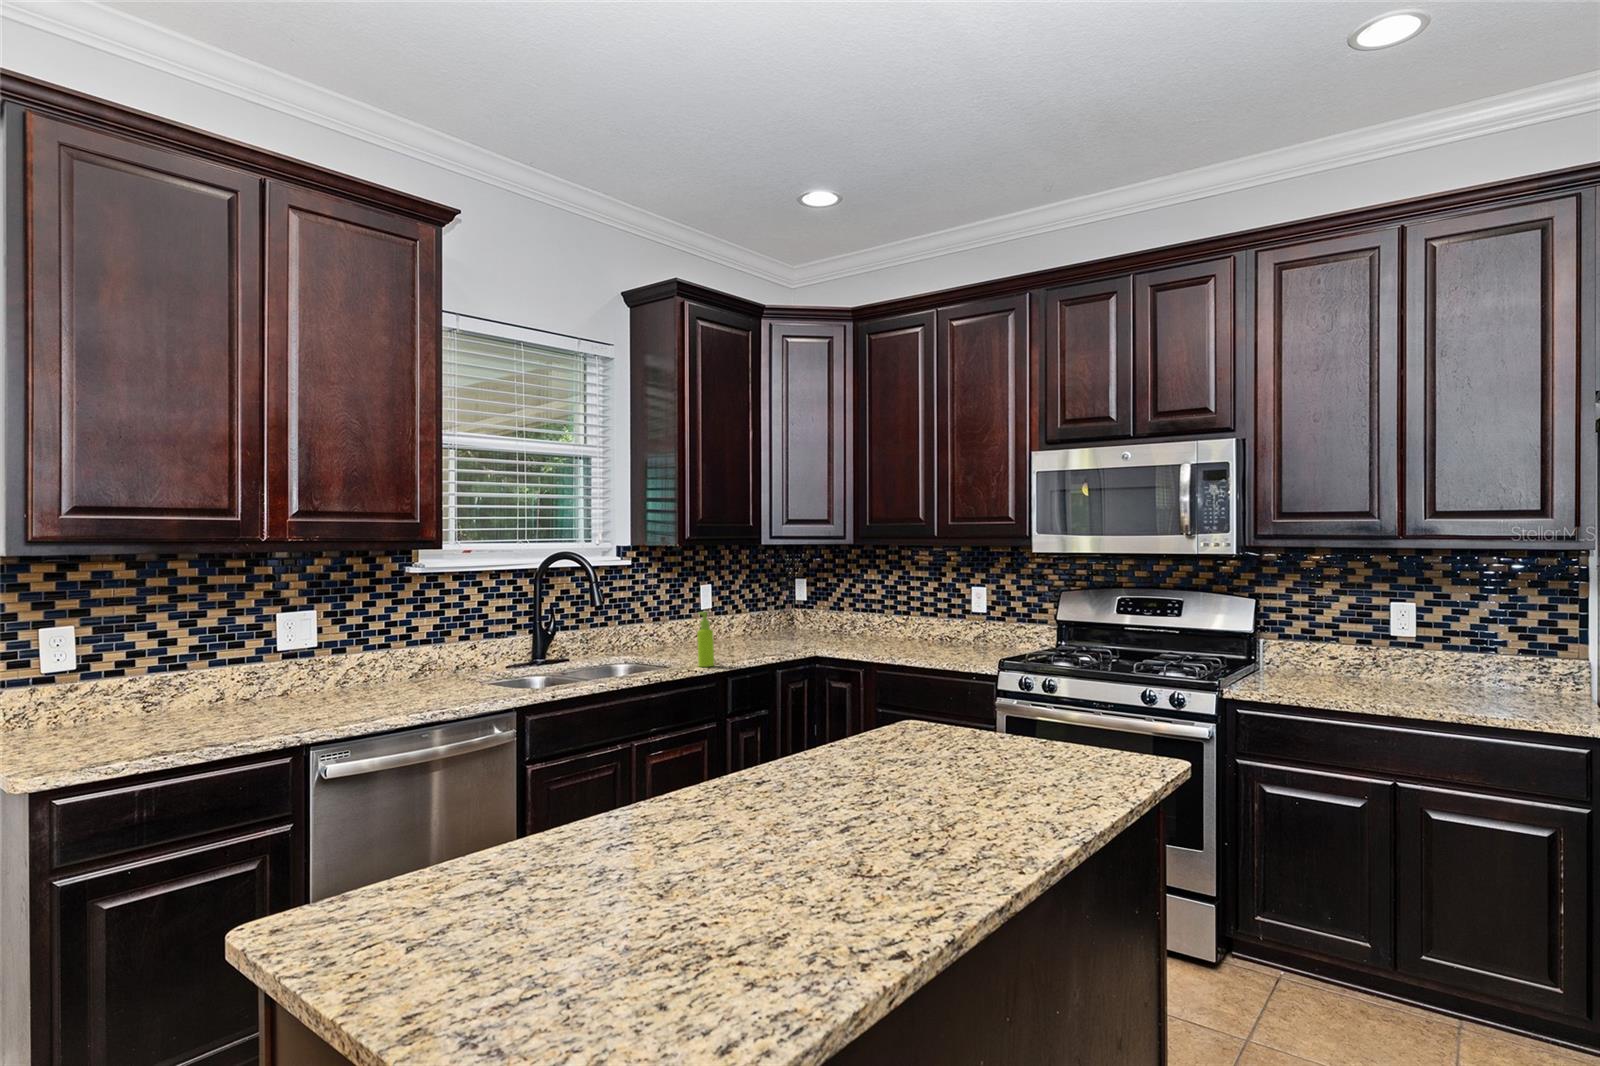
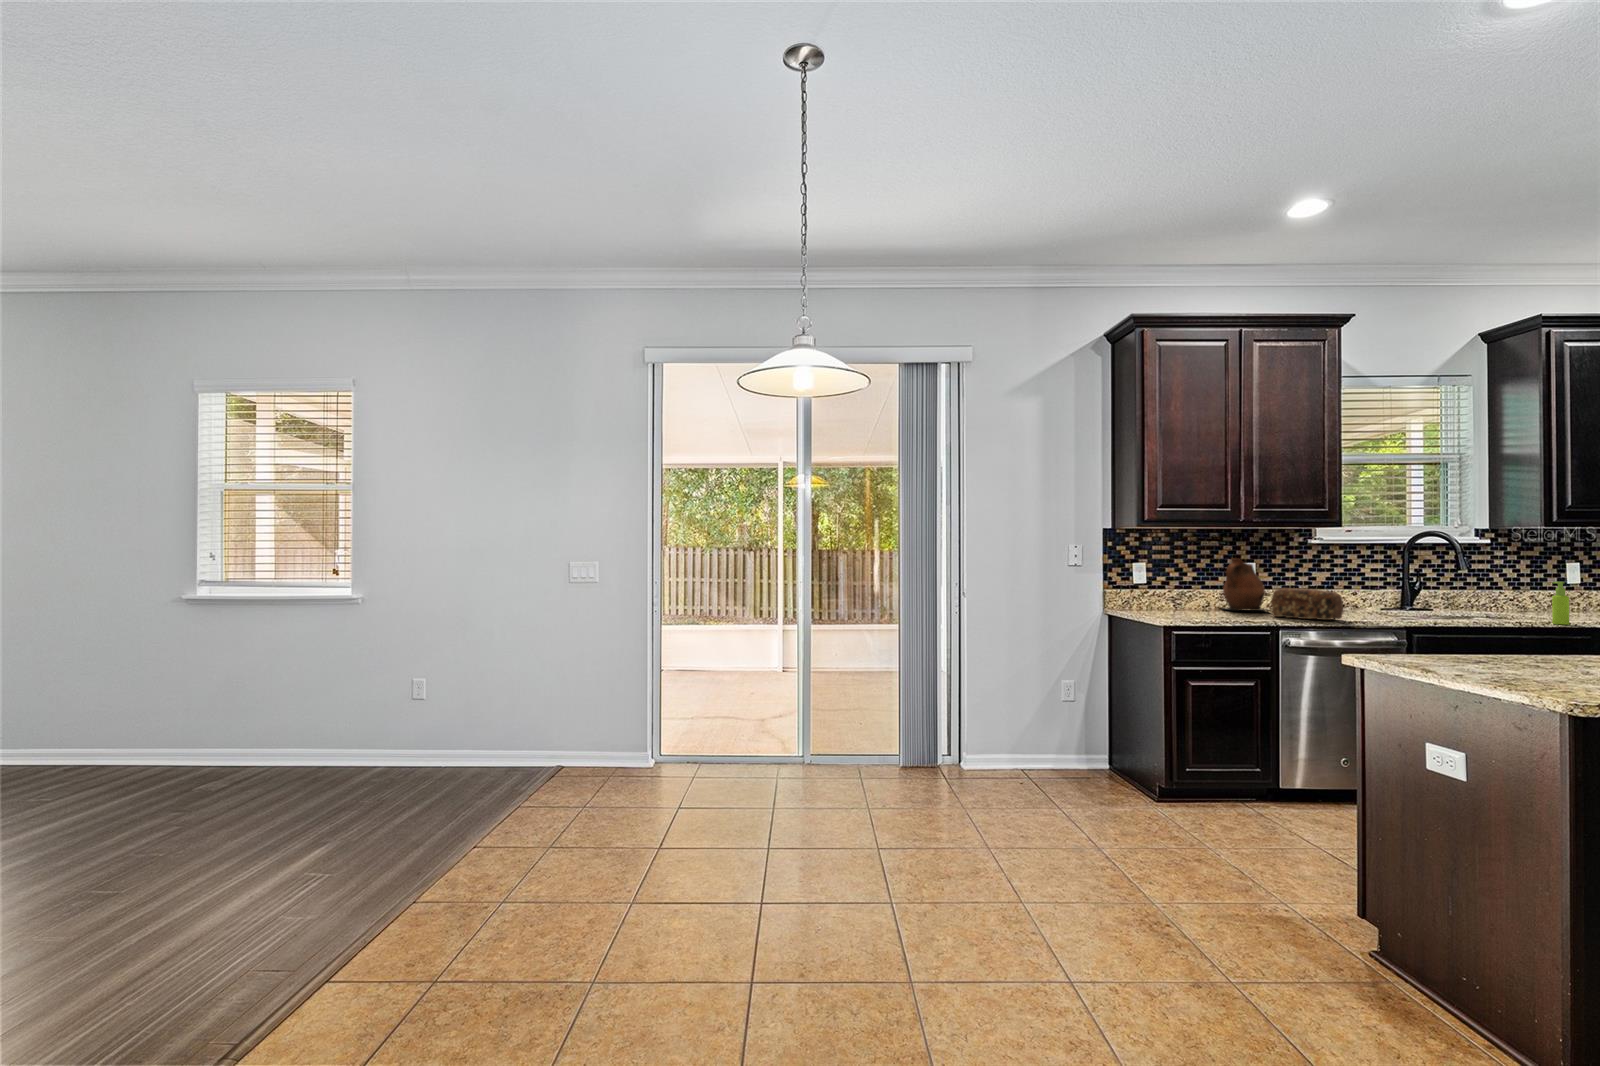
ceramic pitcher: none [238,606,335,705] -> present [1223,558,1268,611]
bread loaf: none [325,652,447,711] -> present [1271,588,1343,620]

